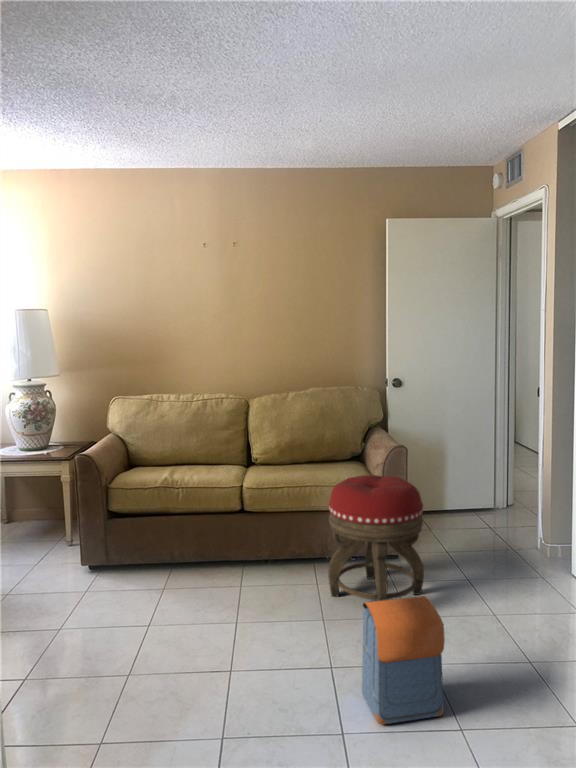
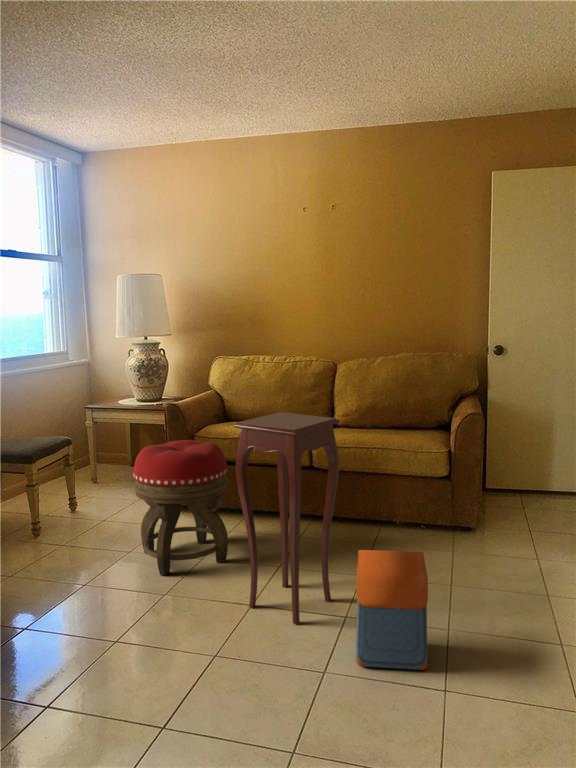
side table: none [215,462,318,689] -> present [234,412,339,624]
footstool: present [328,475,424,601] -> present [133,440,228,575]

